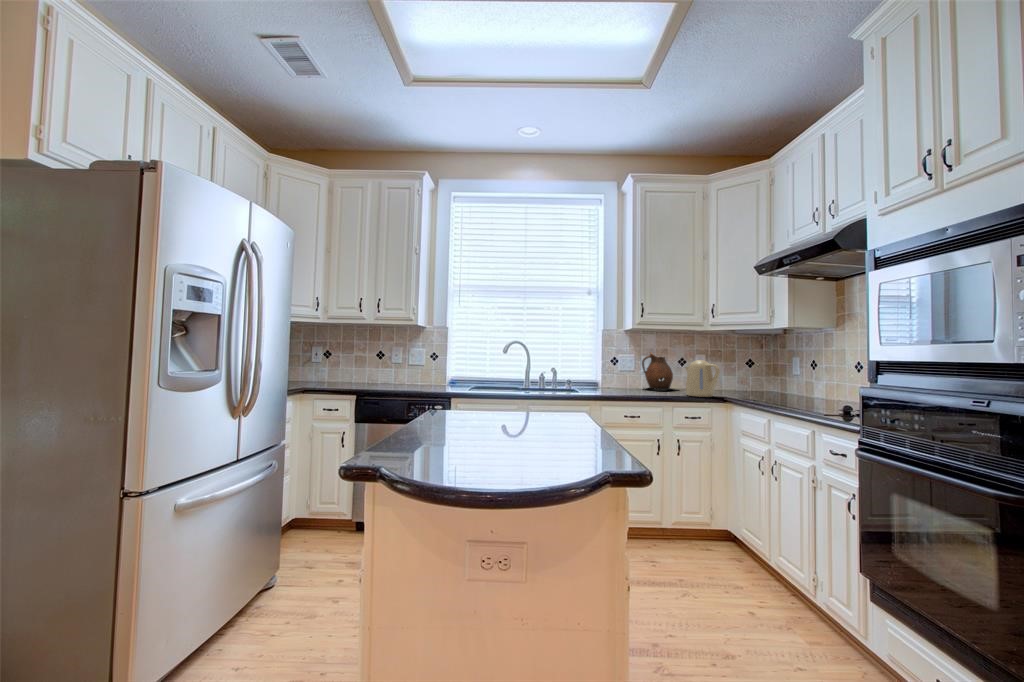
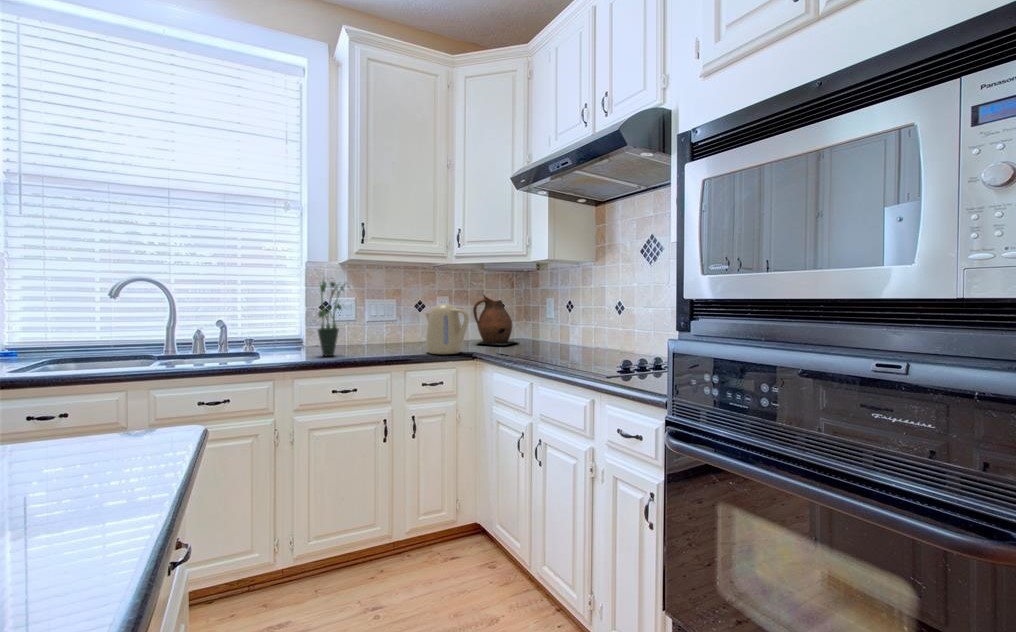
potted plant: none [612,342,635,393] -> present [318,280,344,356]
ceramic pitcher: present [642,352,673,390] -> present [473,295,517,345]

